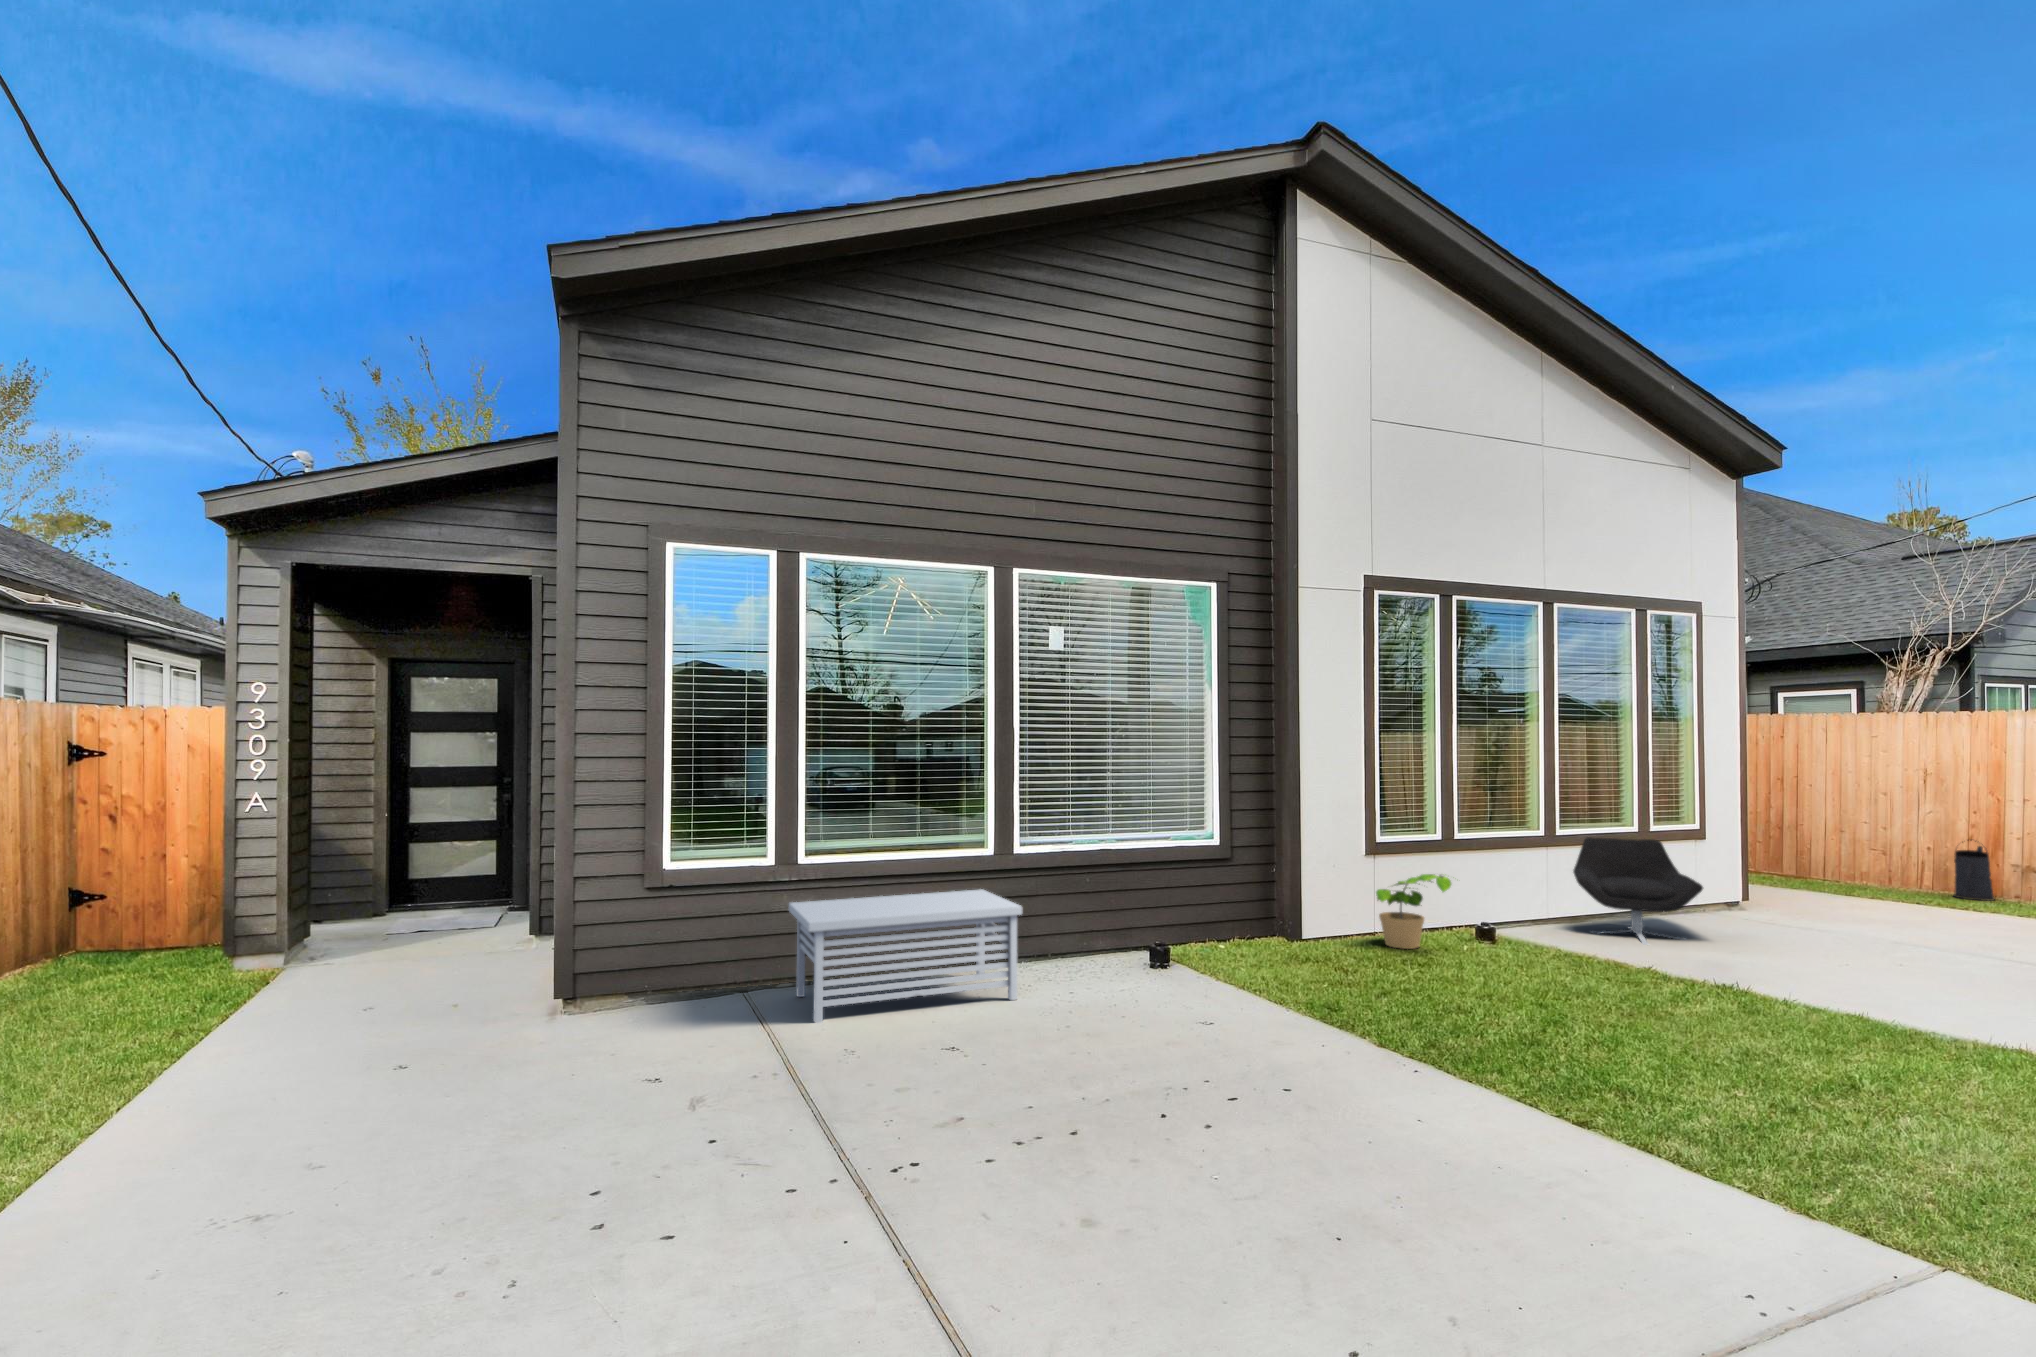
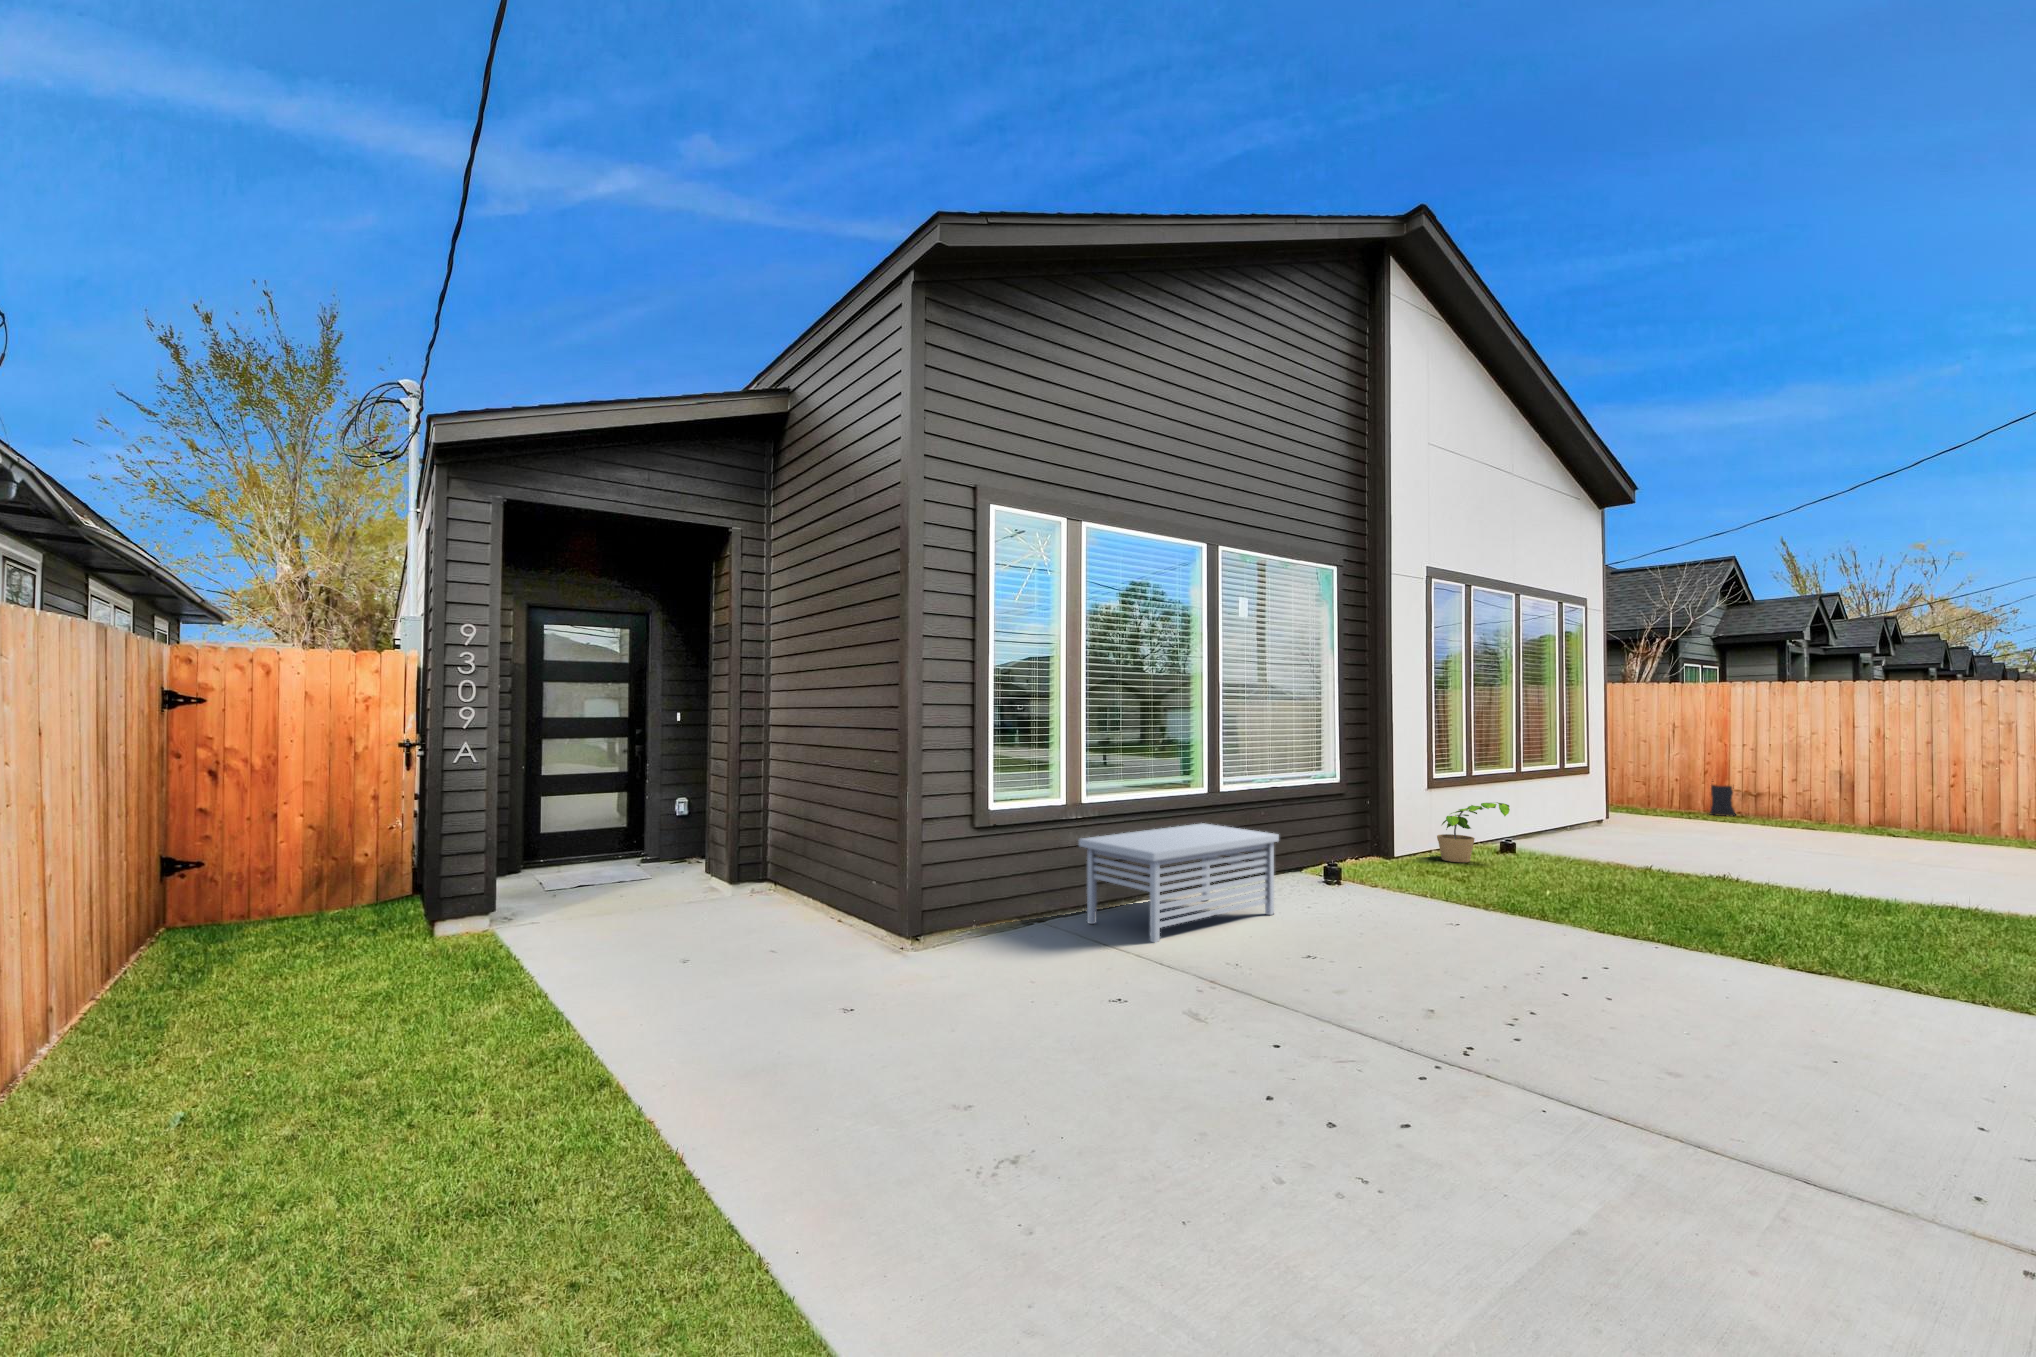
lounge chair: present [1573,837,1703,945] -> none [1531,774,1640,853]

